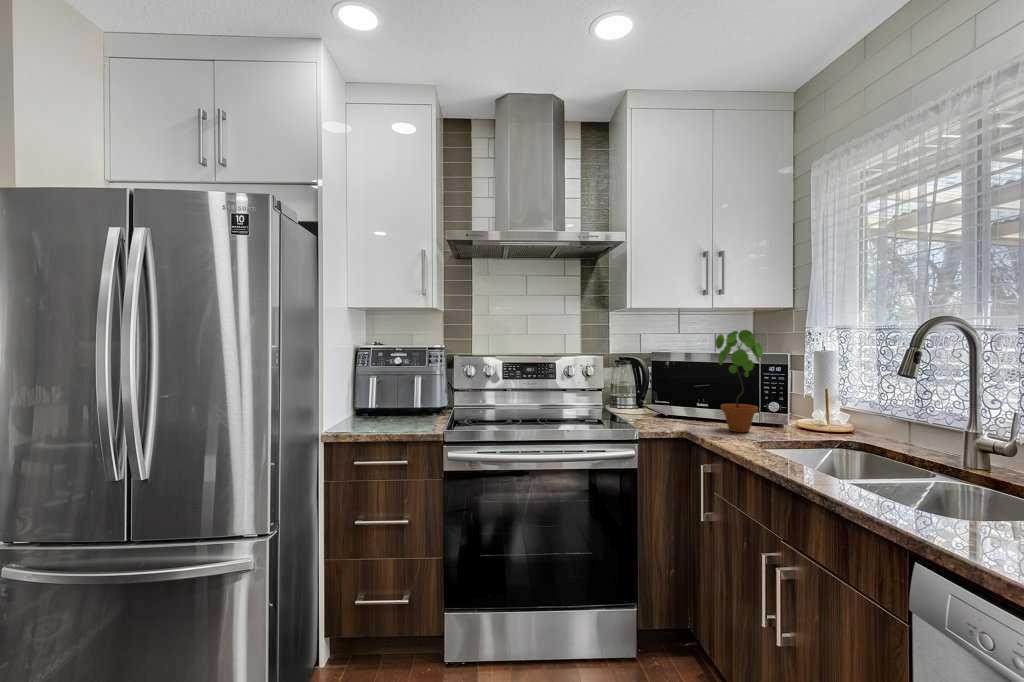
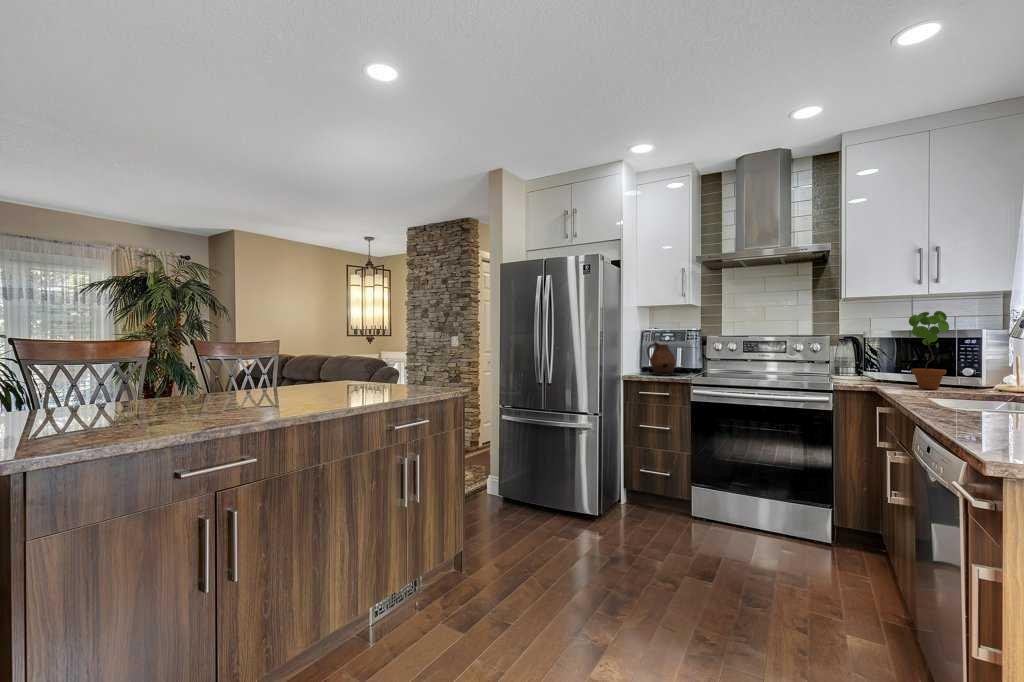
ceramic pitcher: none [365,366,422,428] -> present [647,340,679,375]

